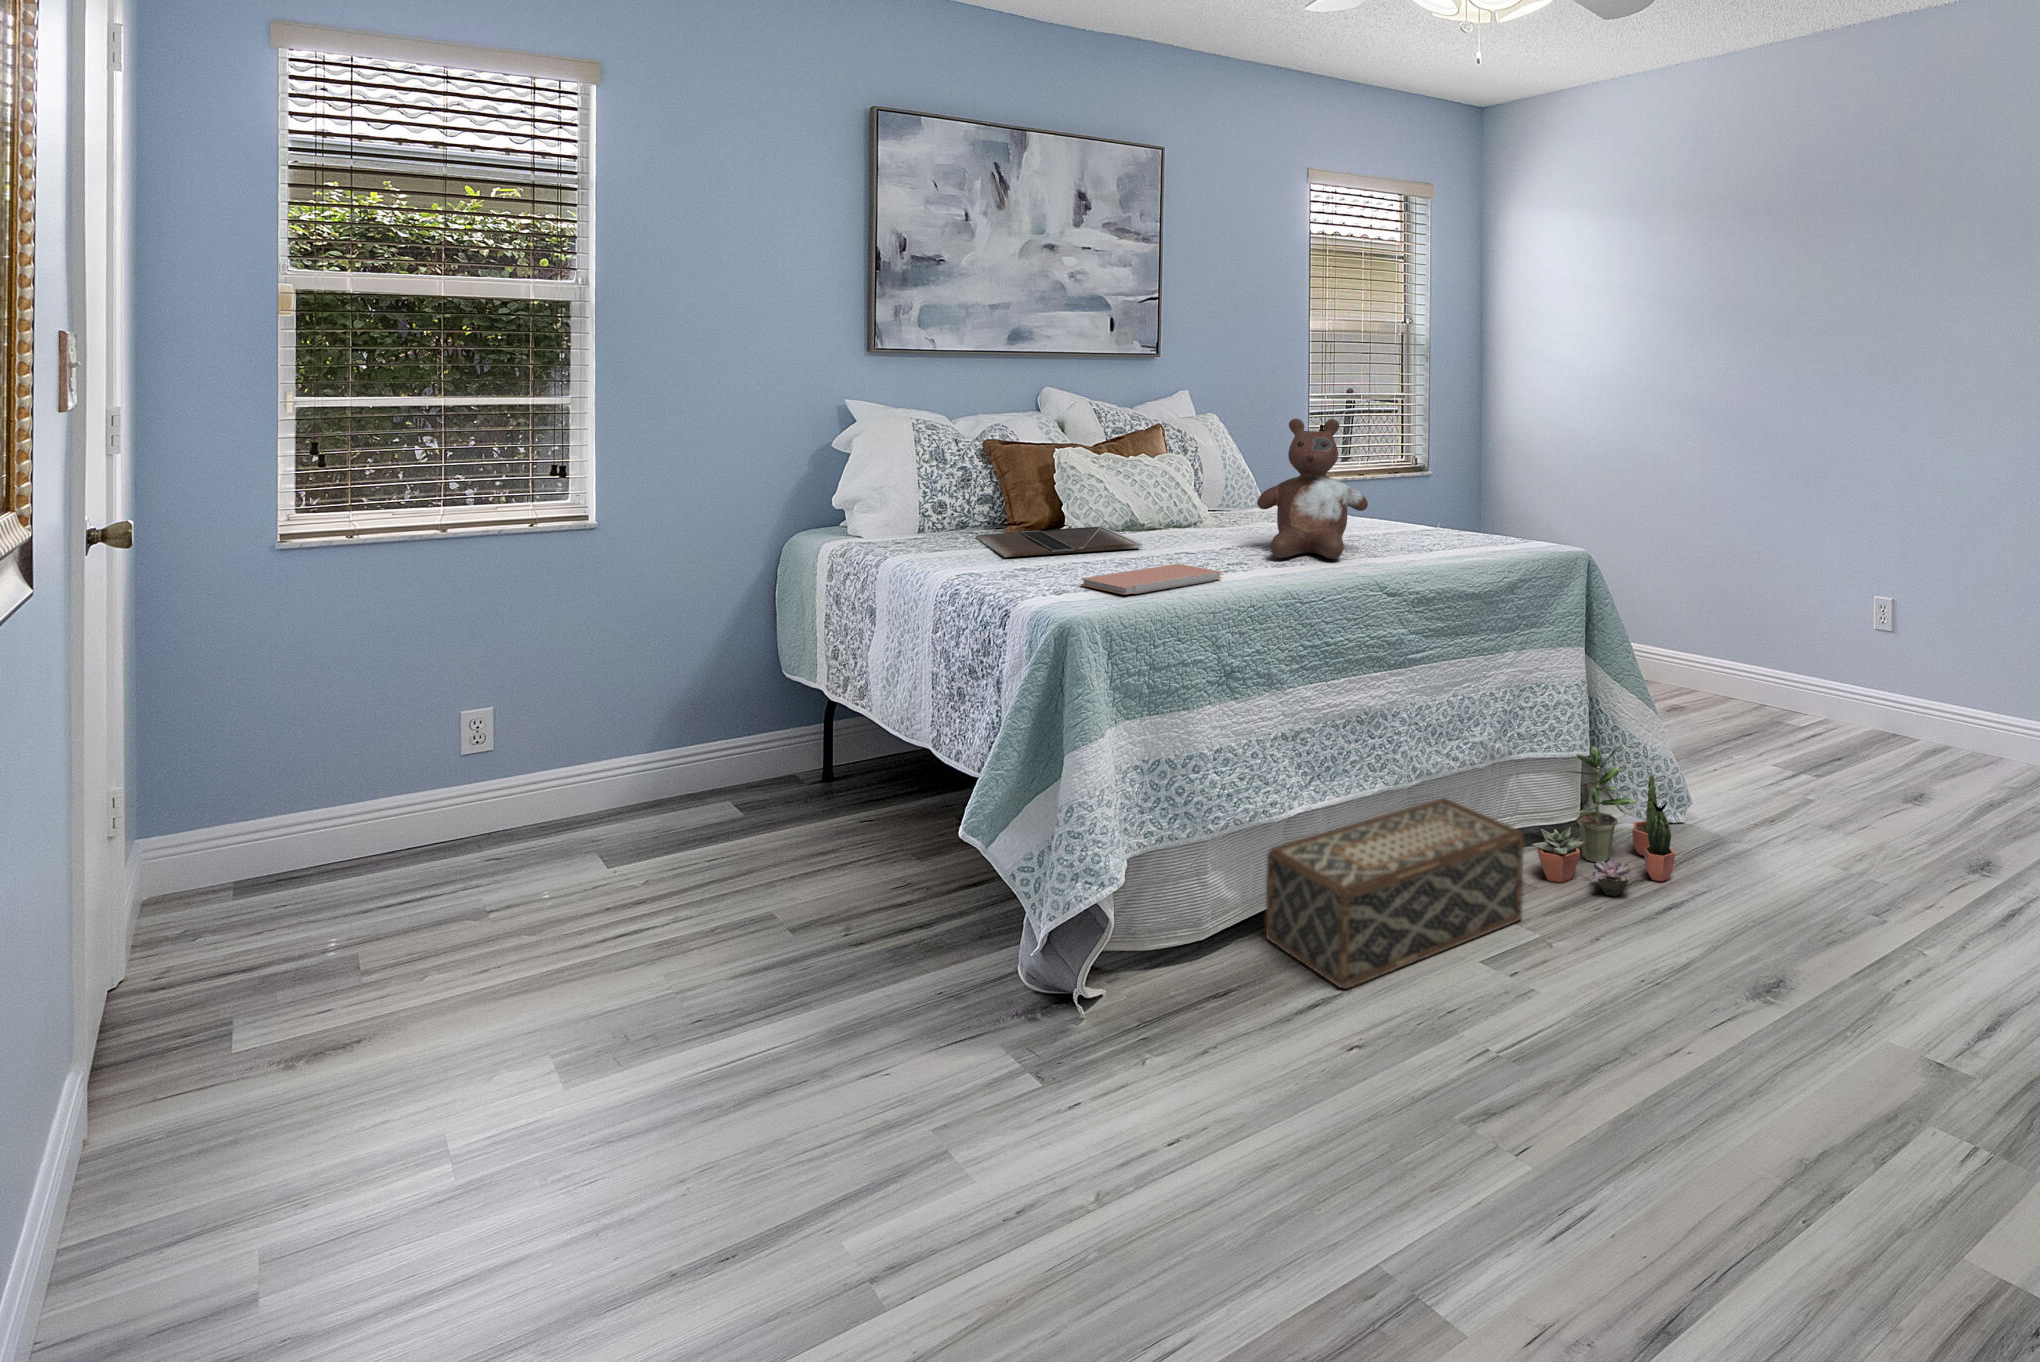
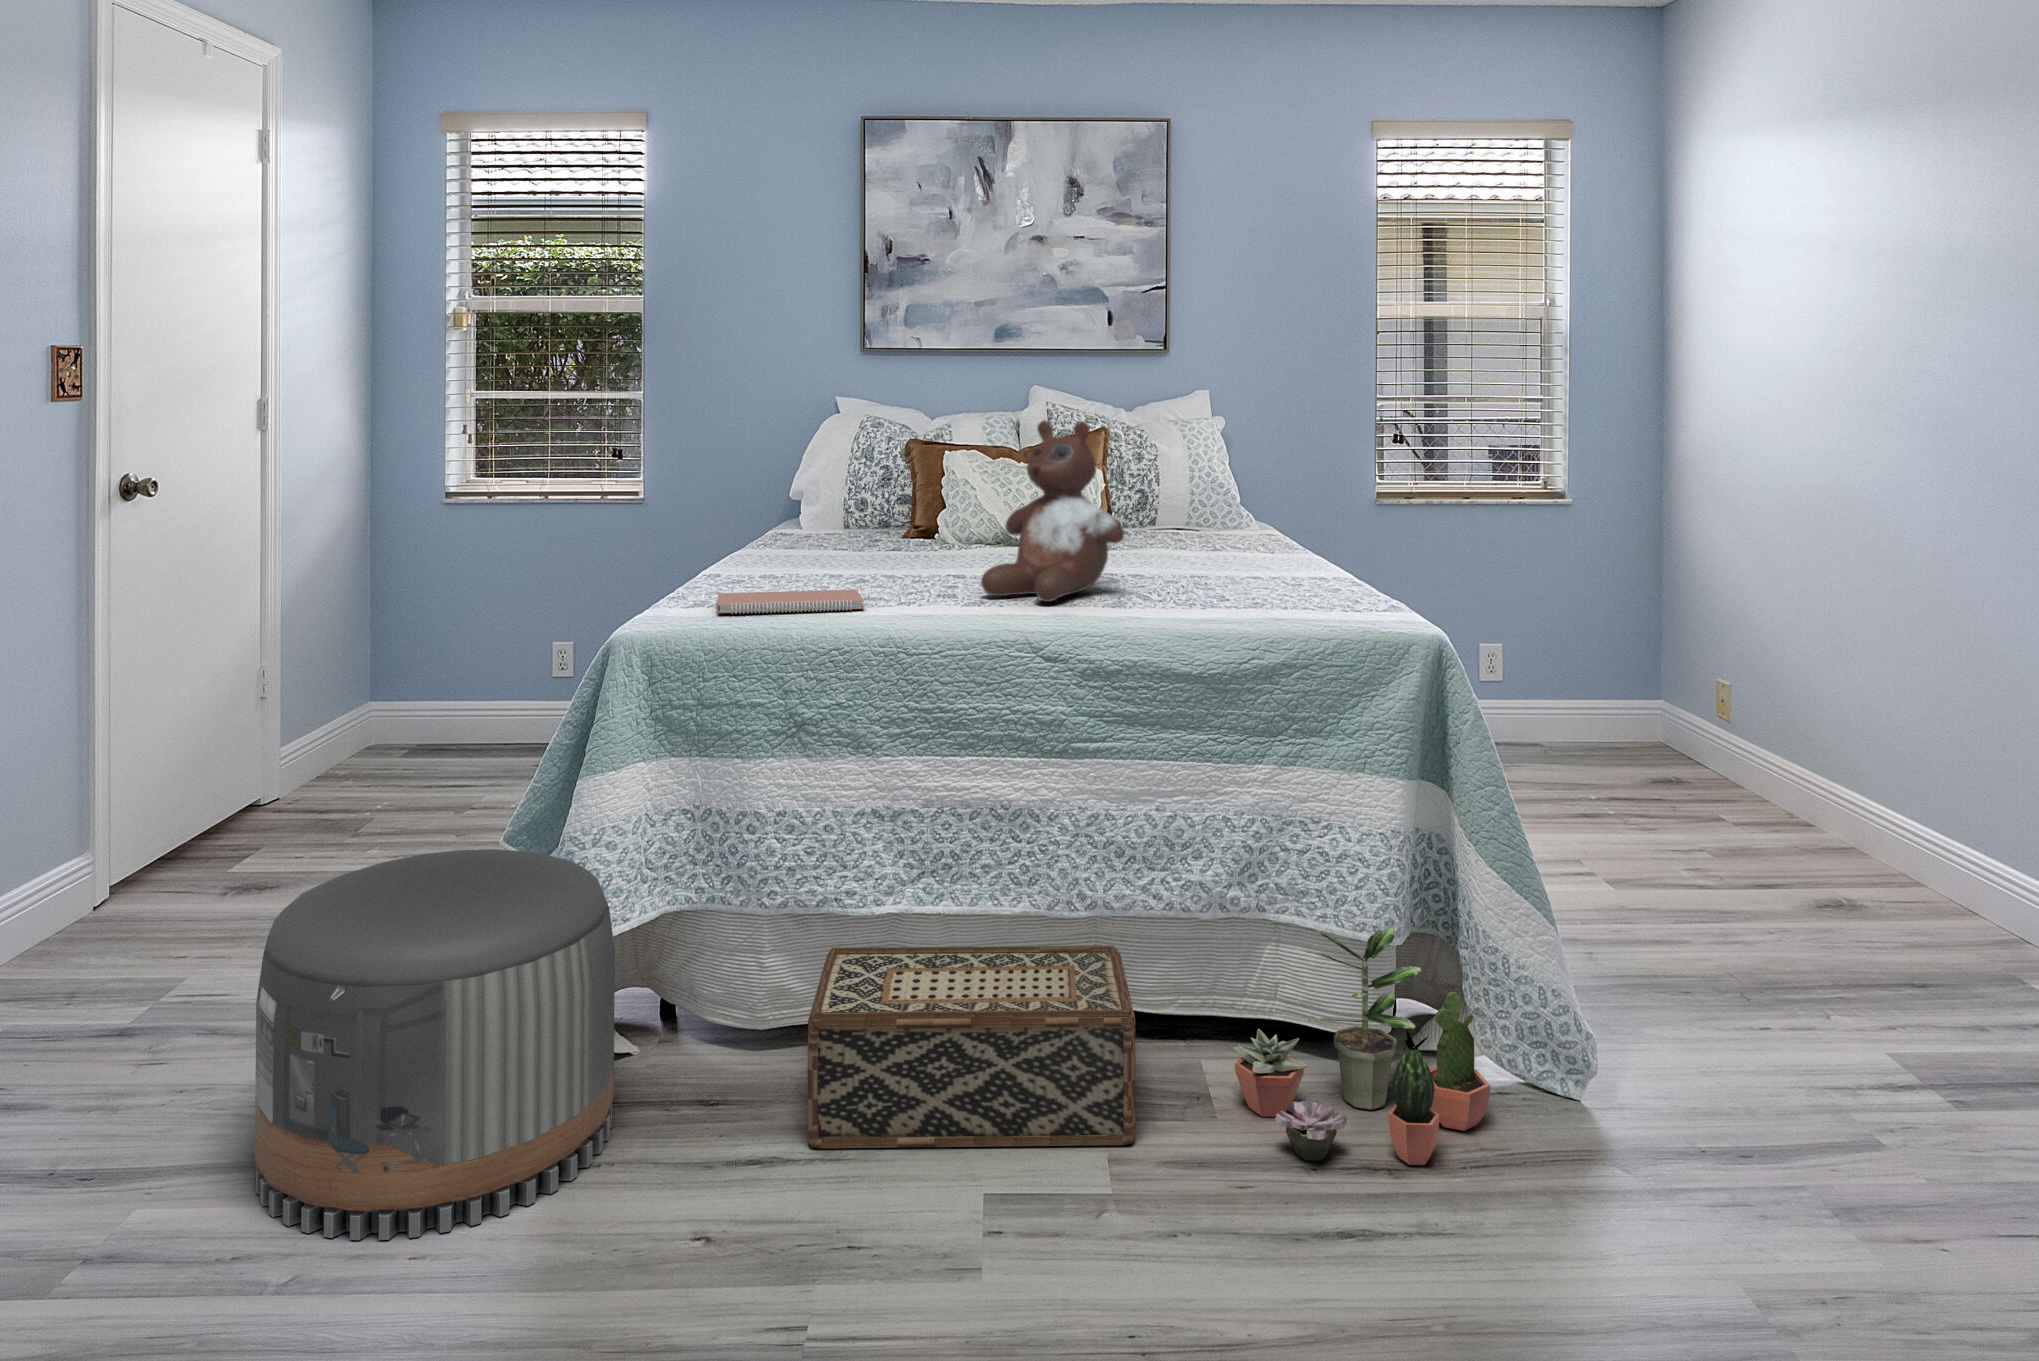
laptop: present [976,526,1142,557] -> none [745,550,927,573]
pouf: none [904,822,1220,1190] -> present [255,849,615,1240]

